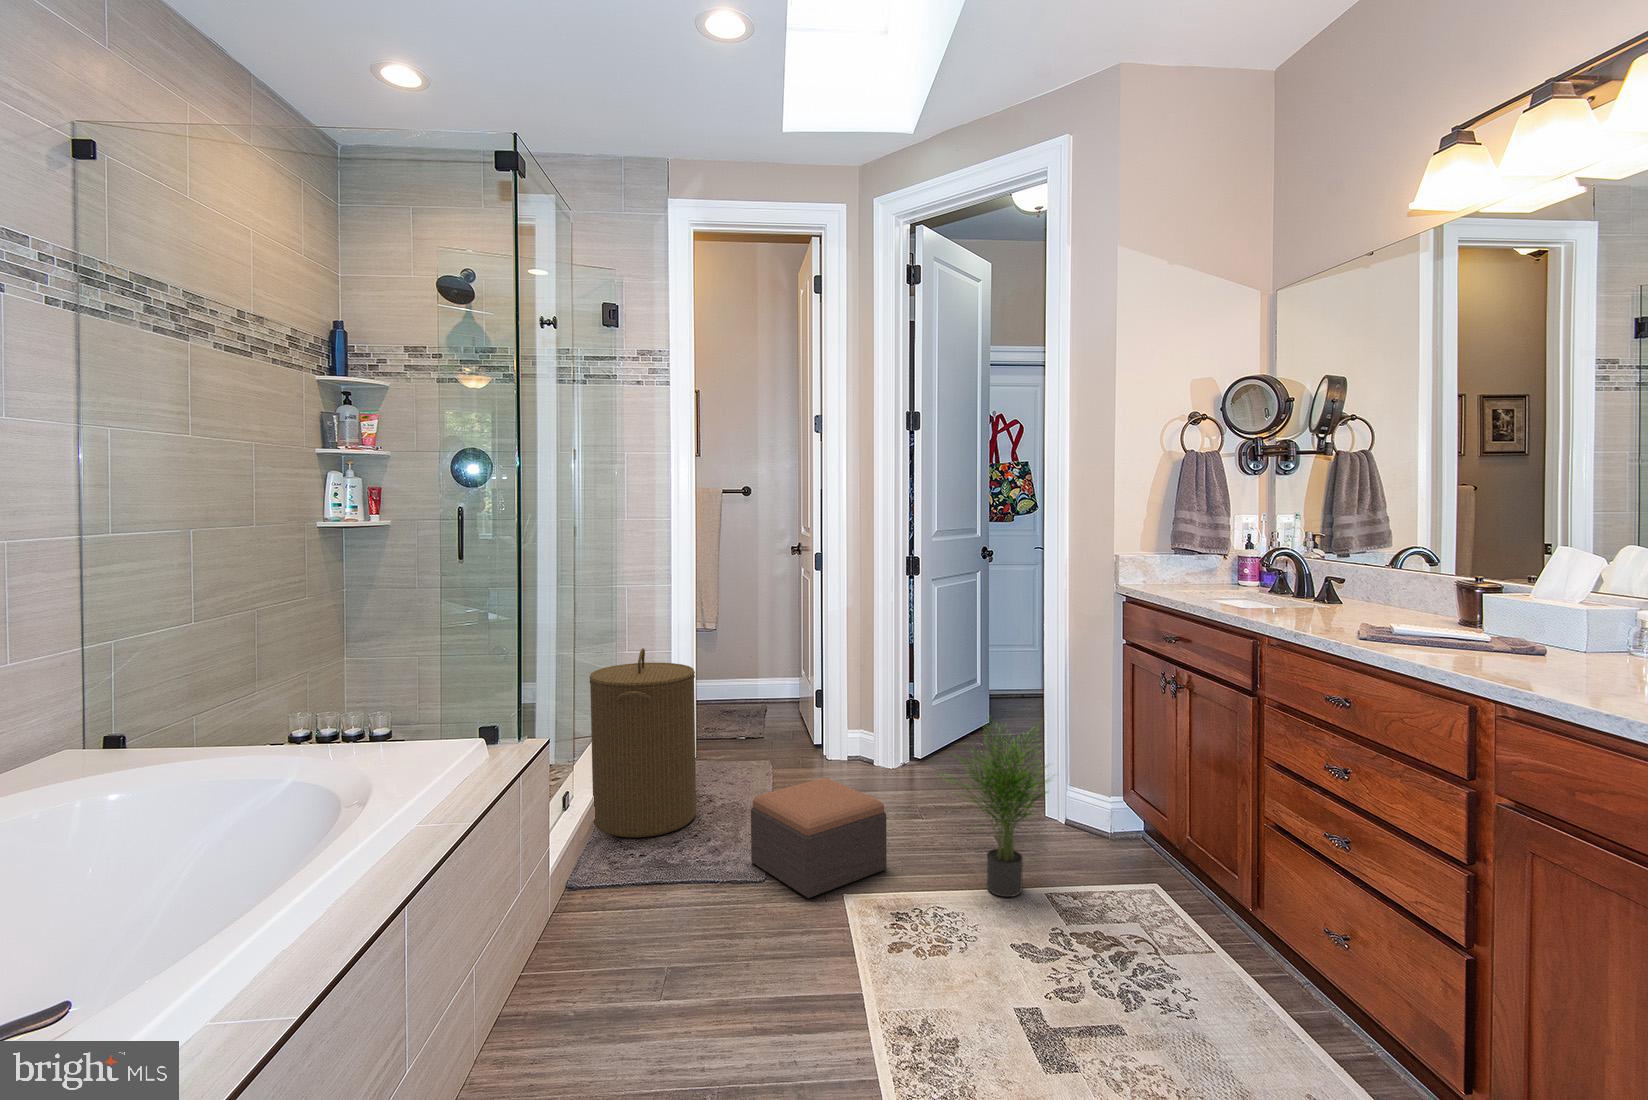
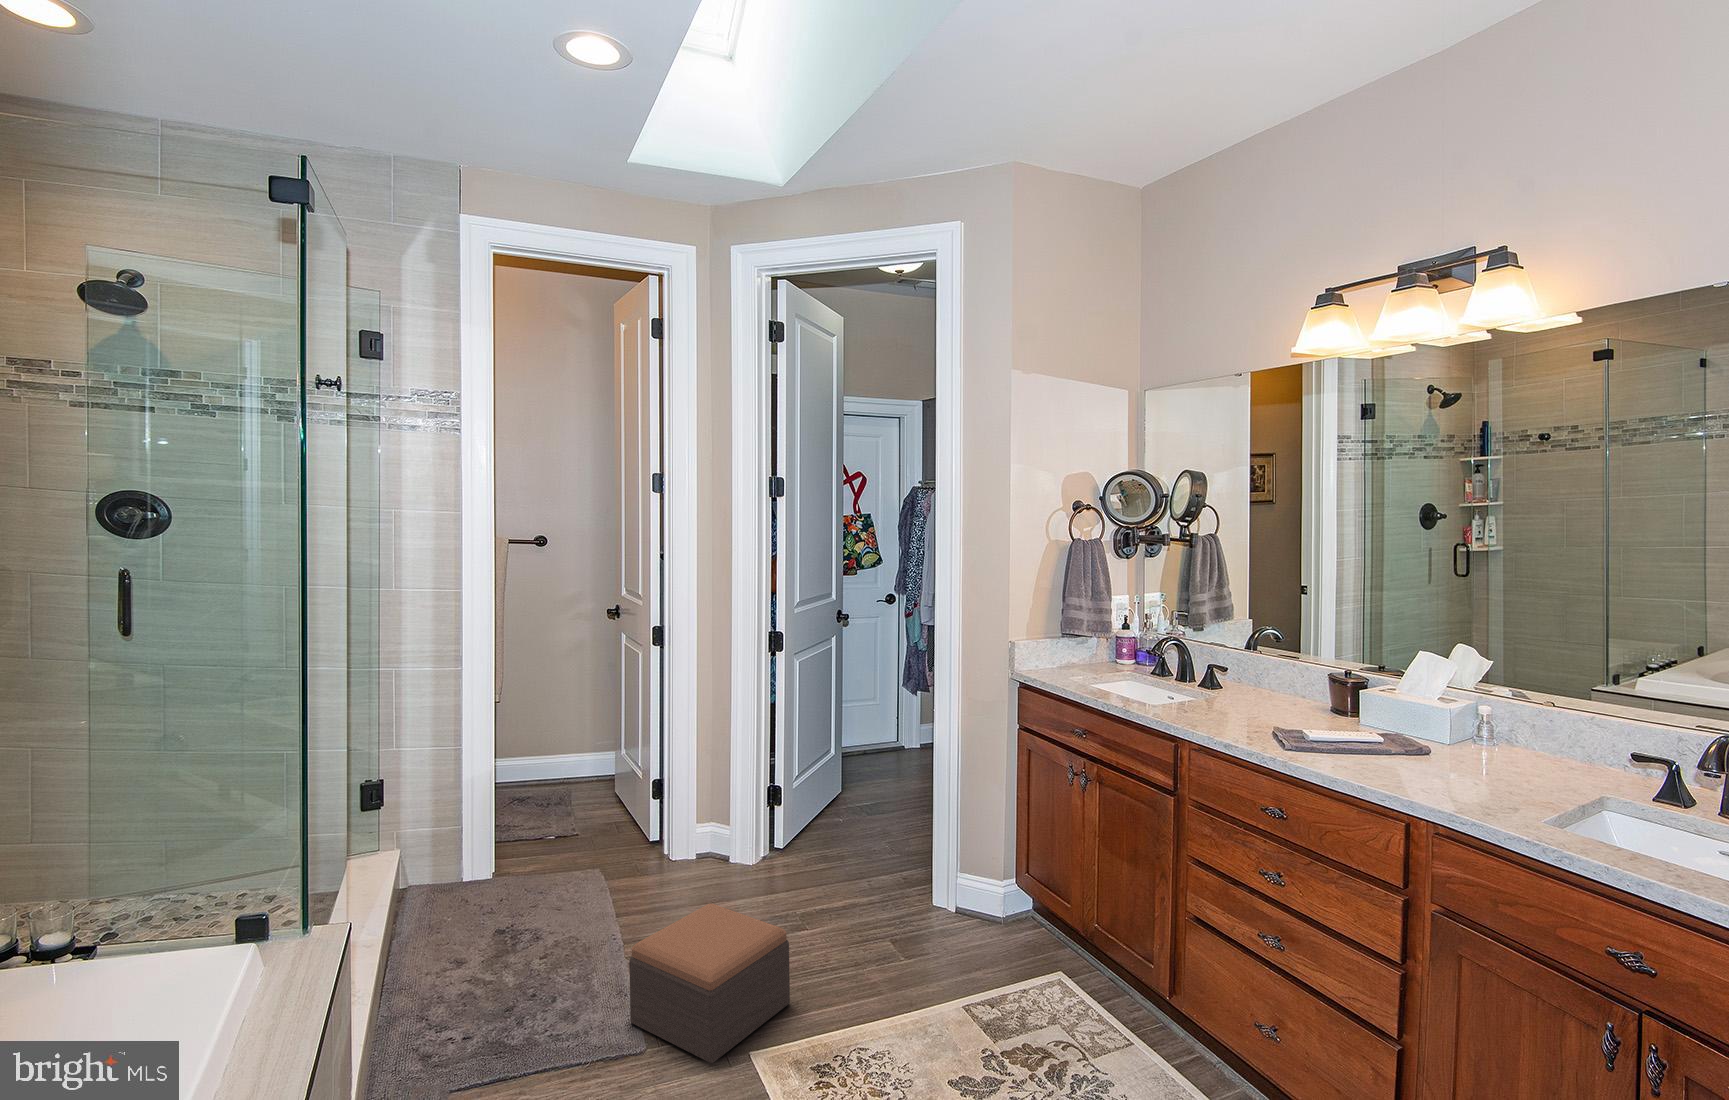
laundry hamper: present [590,648,696,837] -> none [401,770,544,1014]
potted plant: present [945,726,1048,897] -> none [841,819,977,1017]

